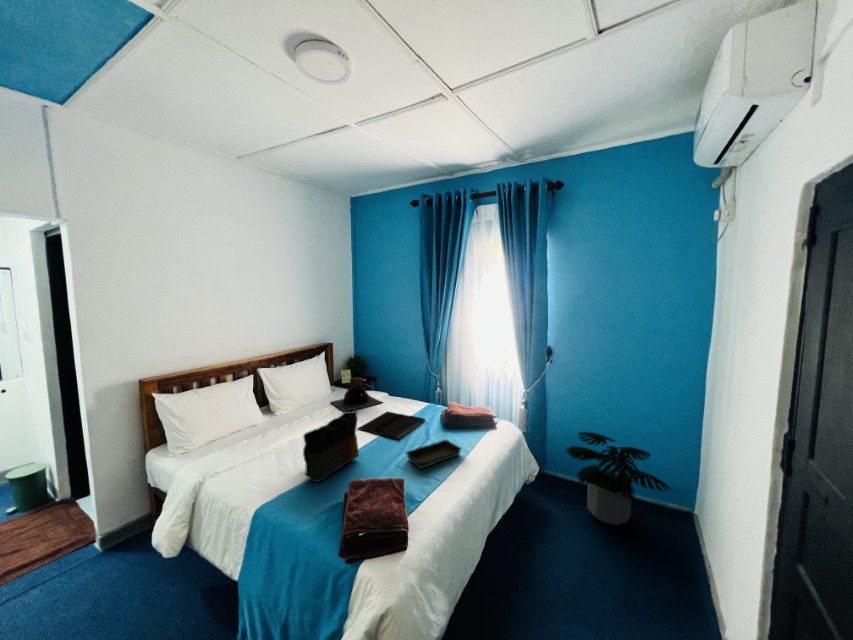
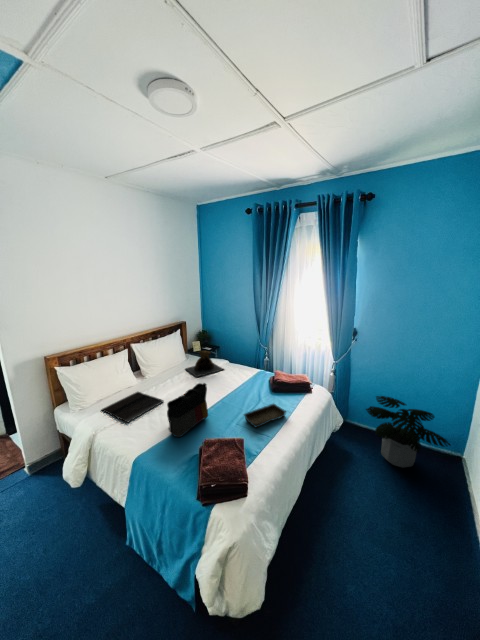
laptop: present [358,412,425,439] -> present [102,392,164,422]

